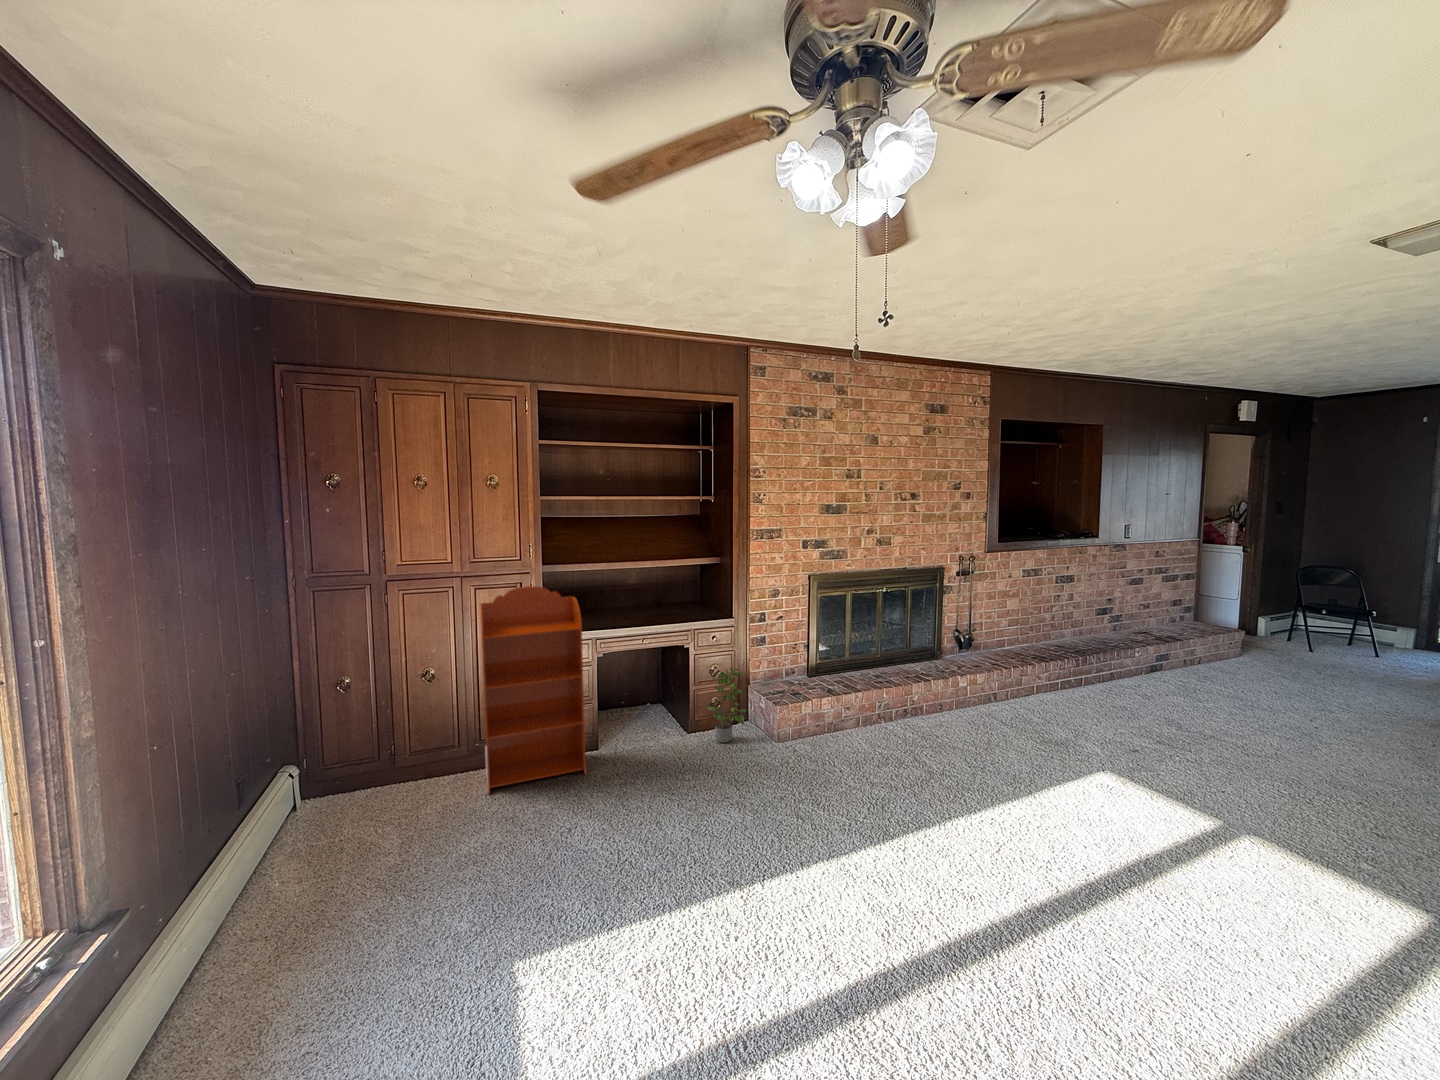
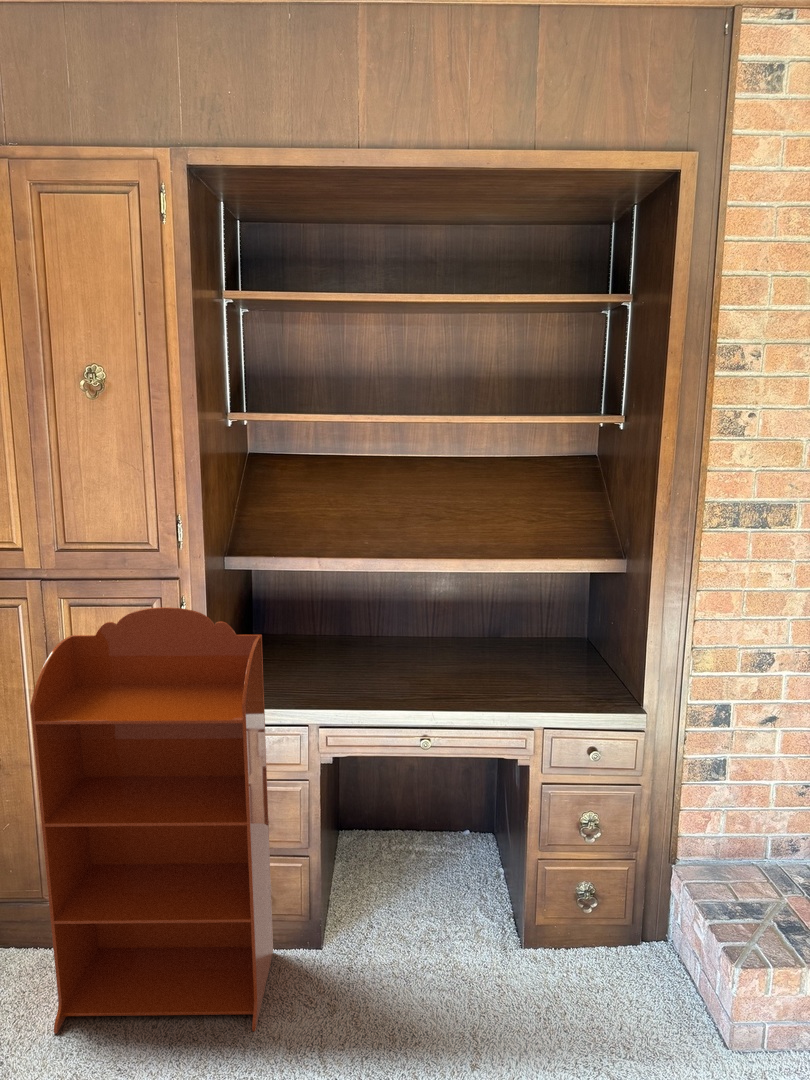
potted plant: present [707,668,747,743] -> none [553,837,660,1009]

